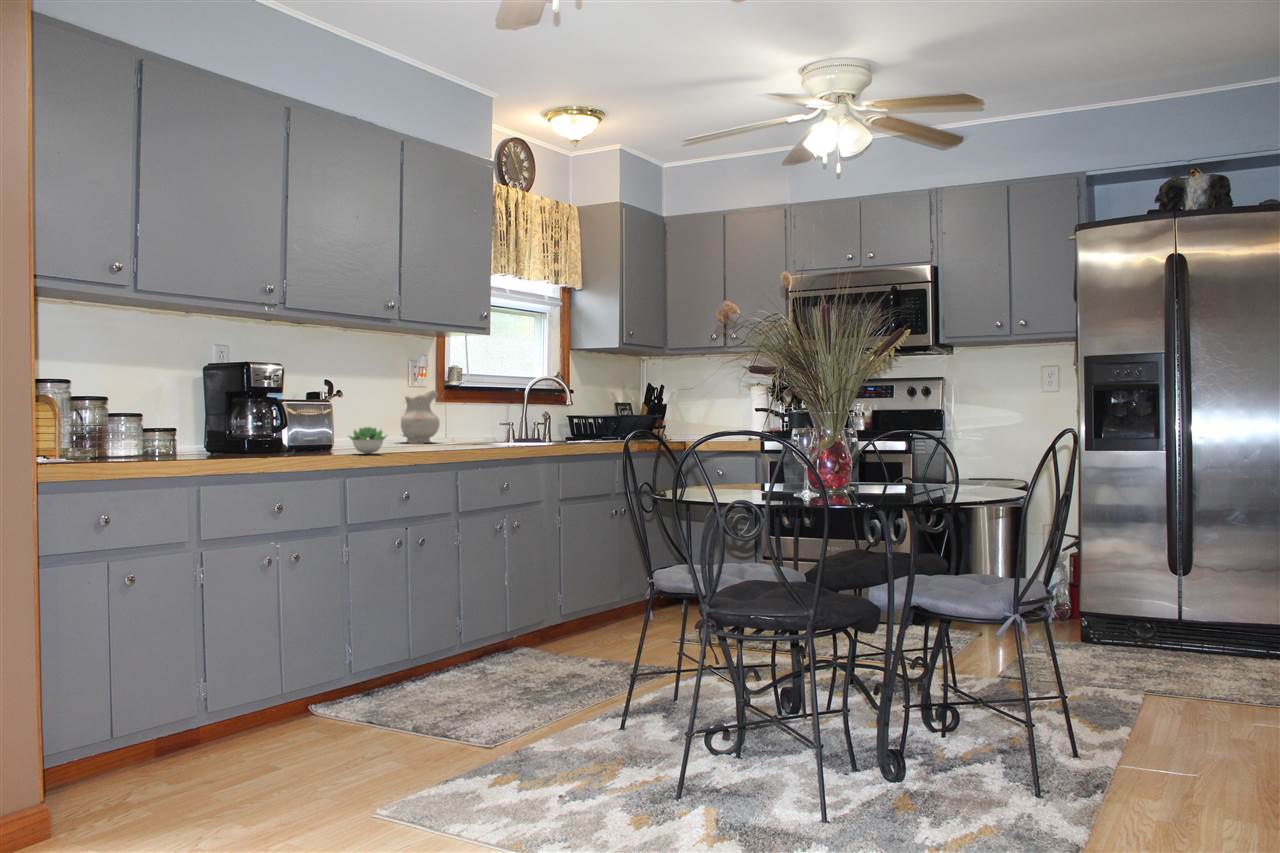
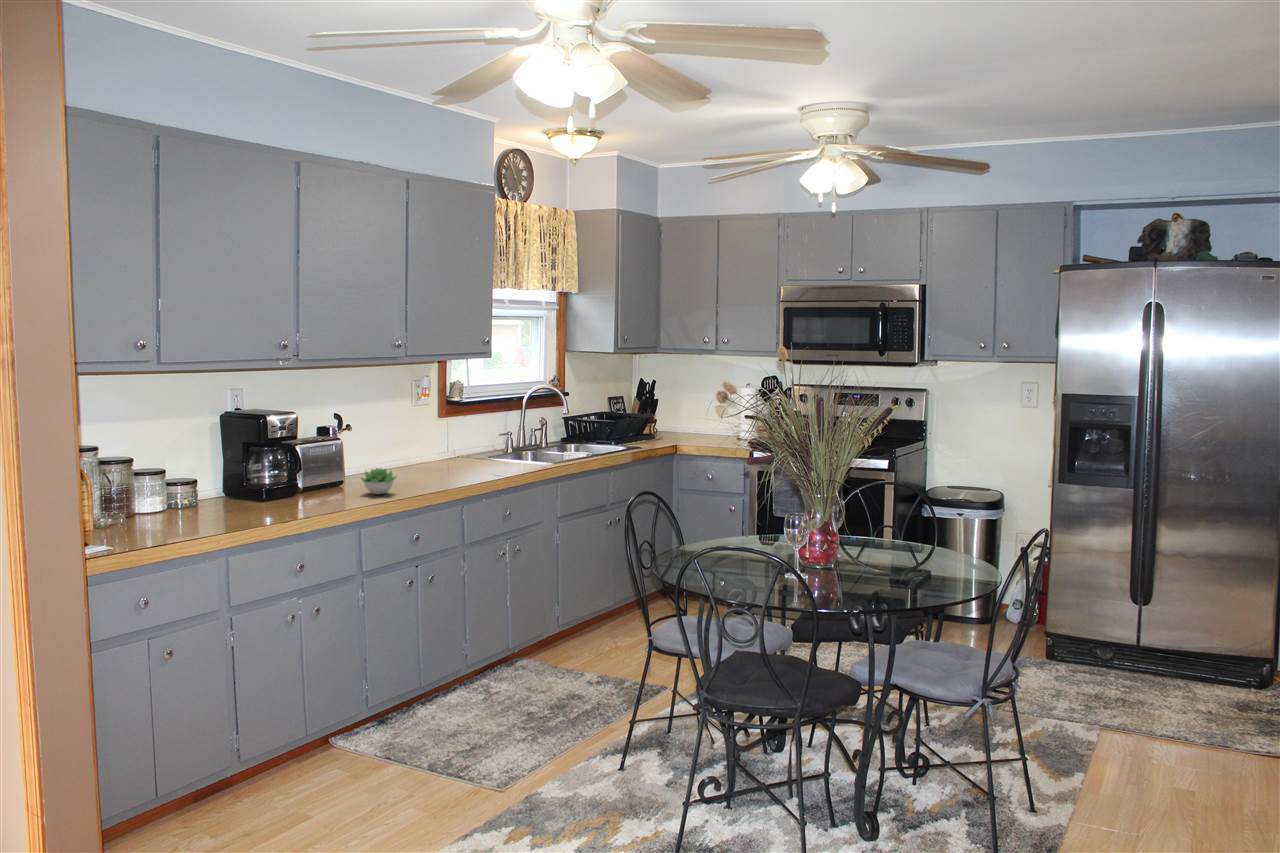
ceramic pitcher: present [401,390,440,443] -> none [394,410,442,463]

